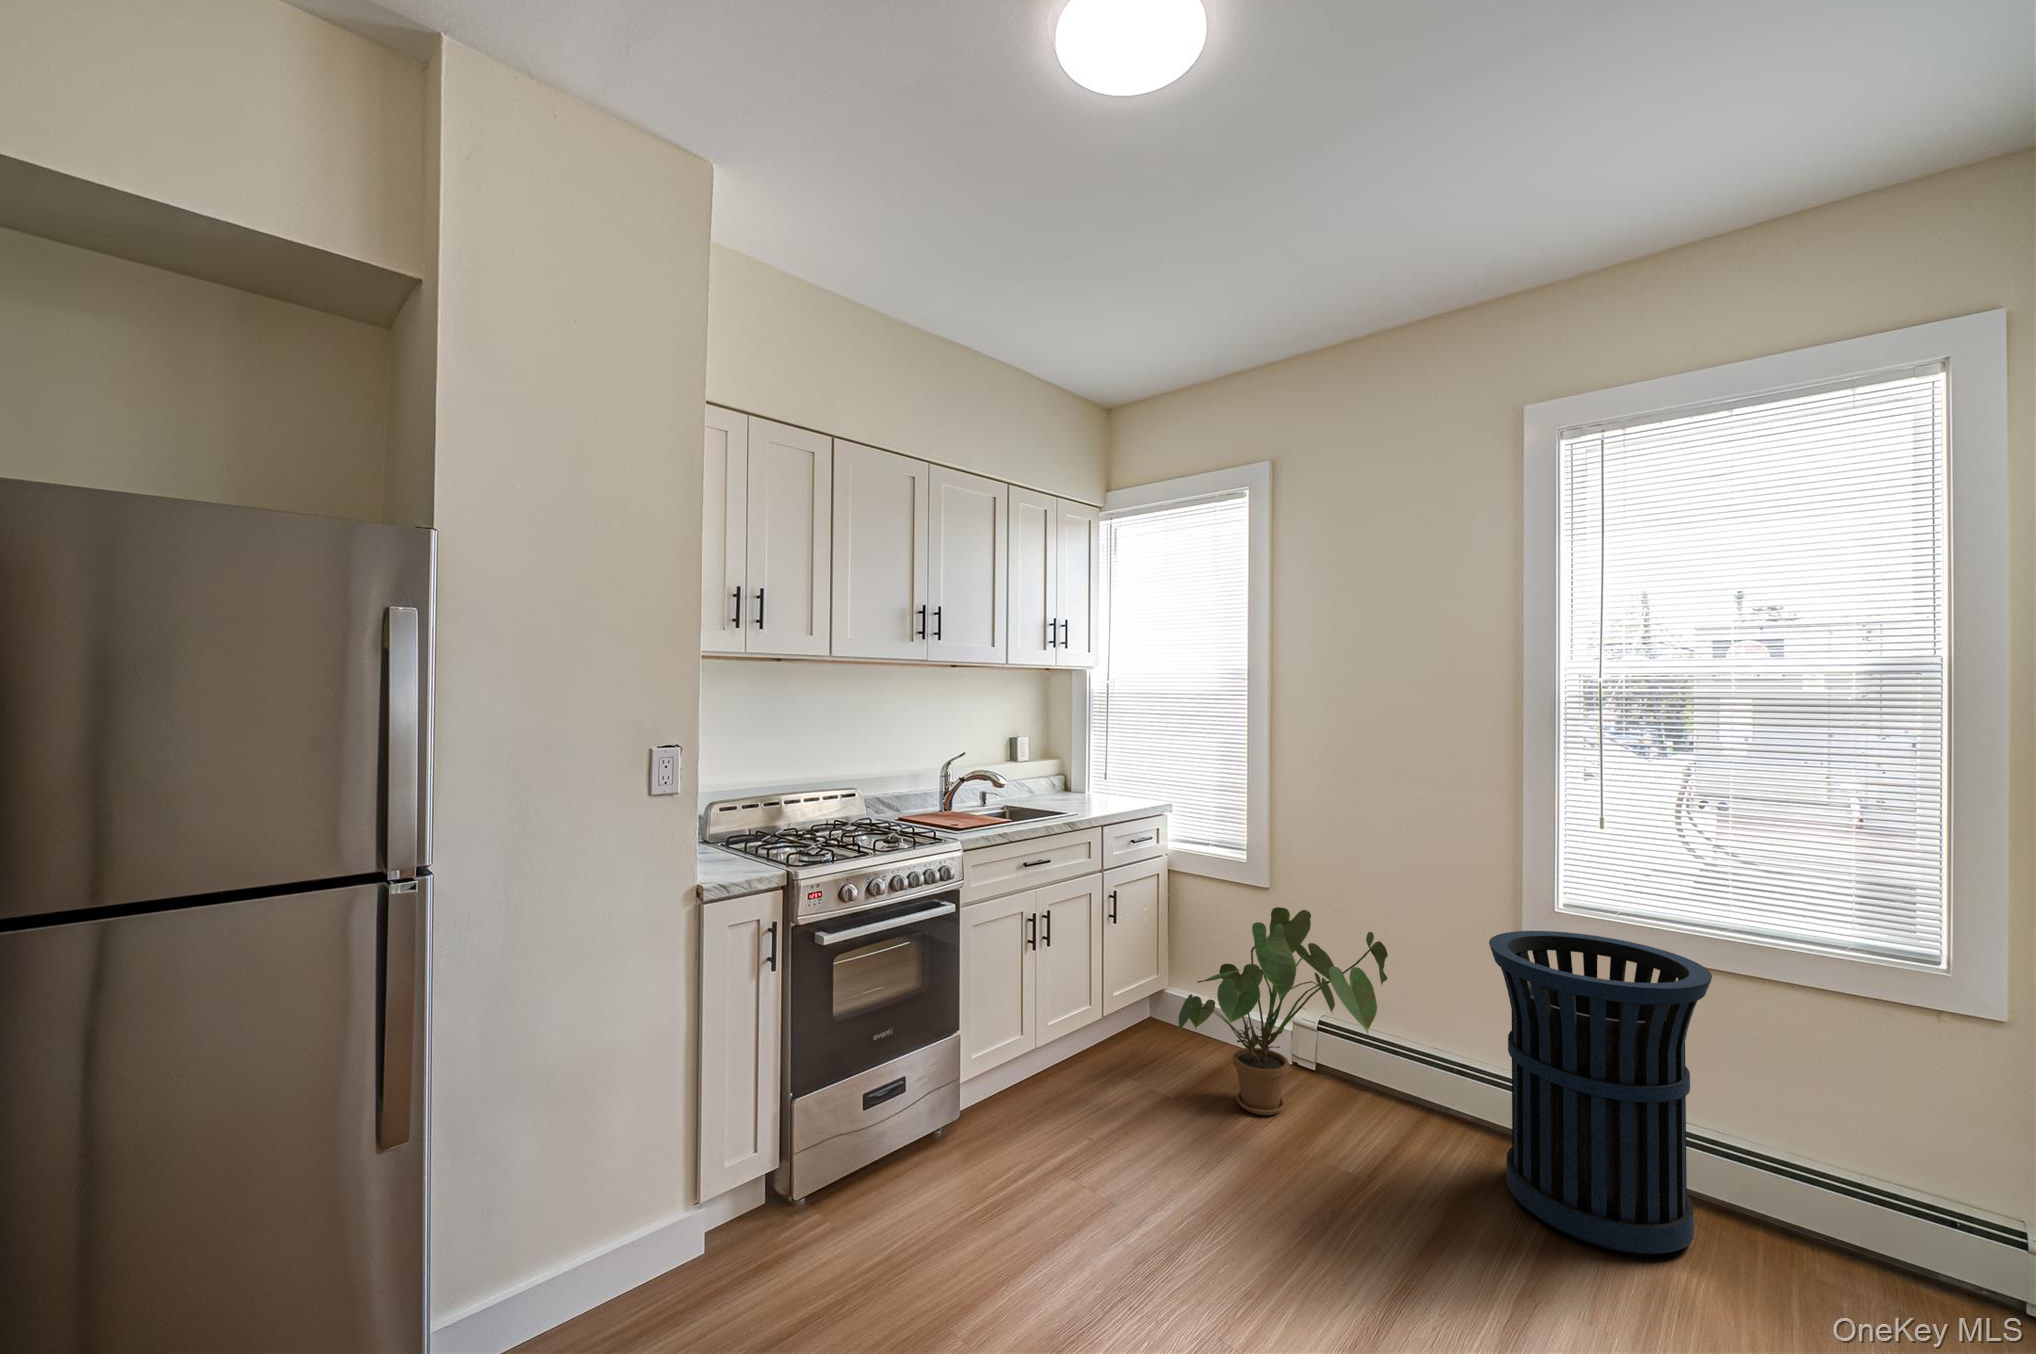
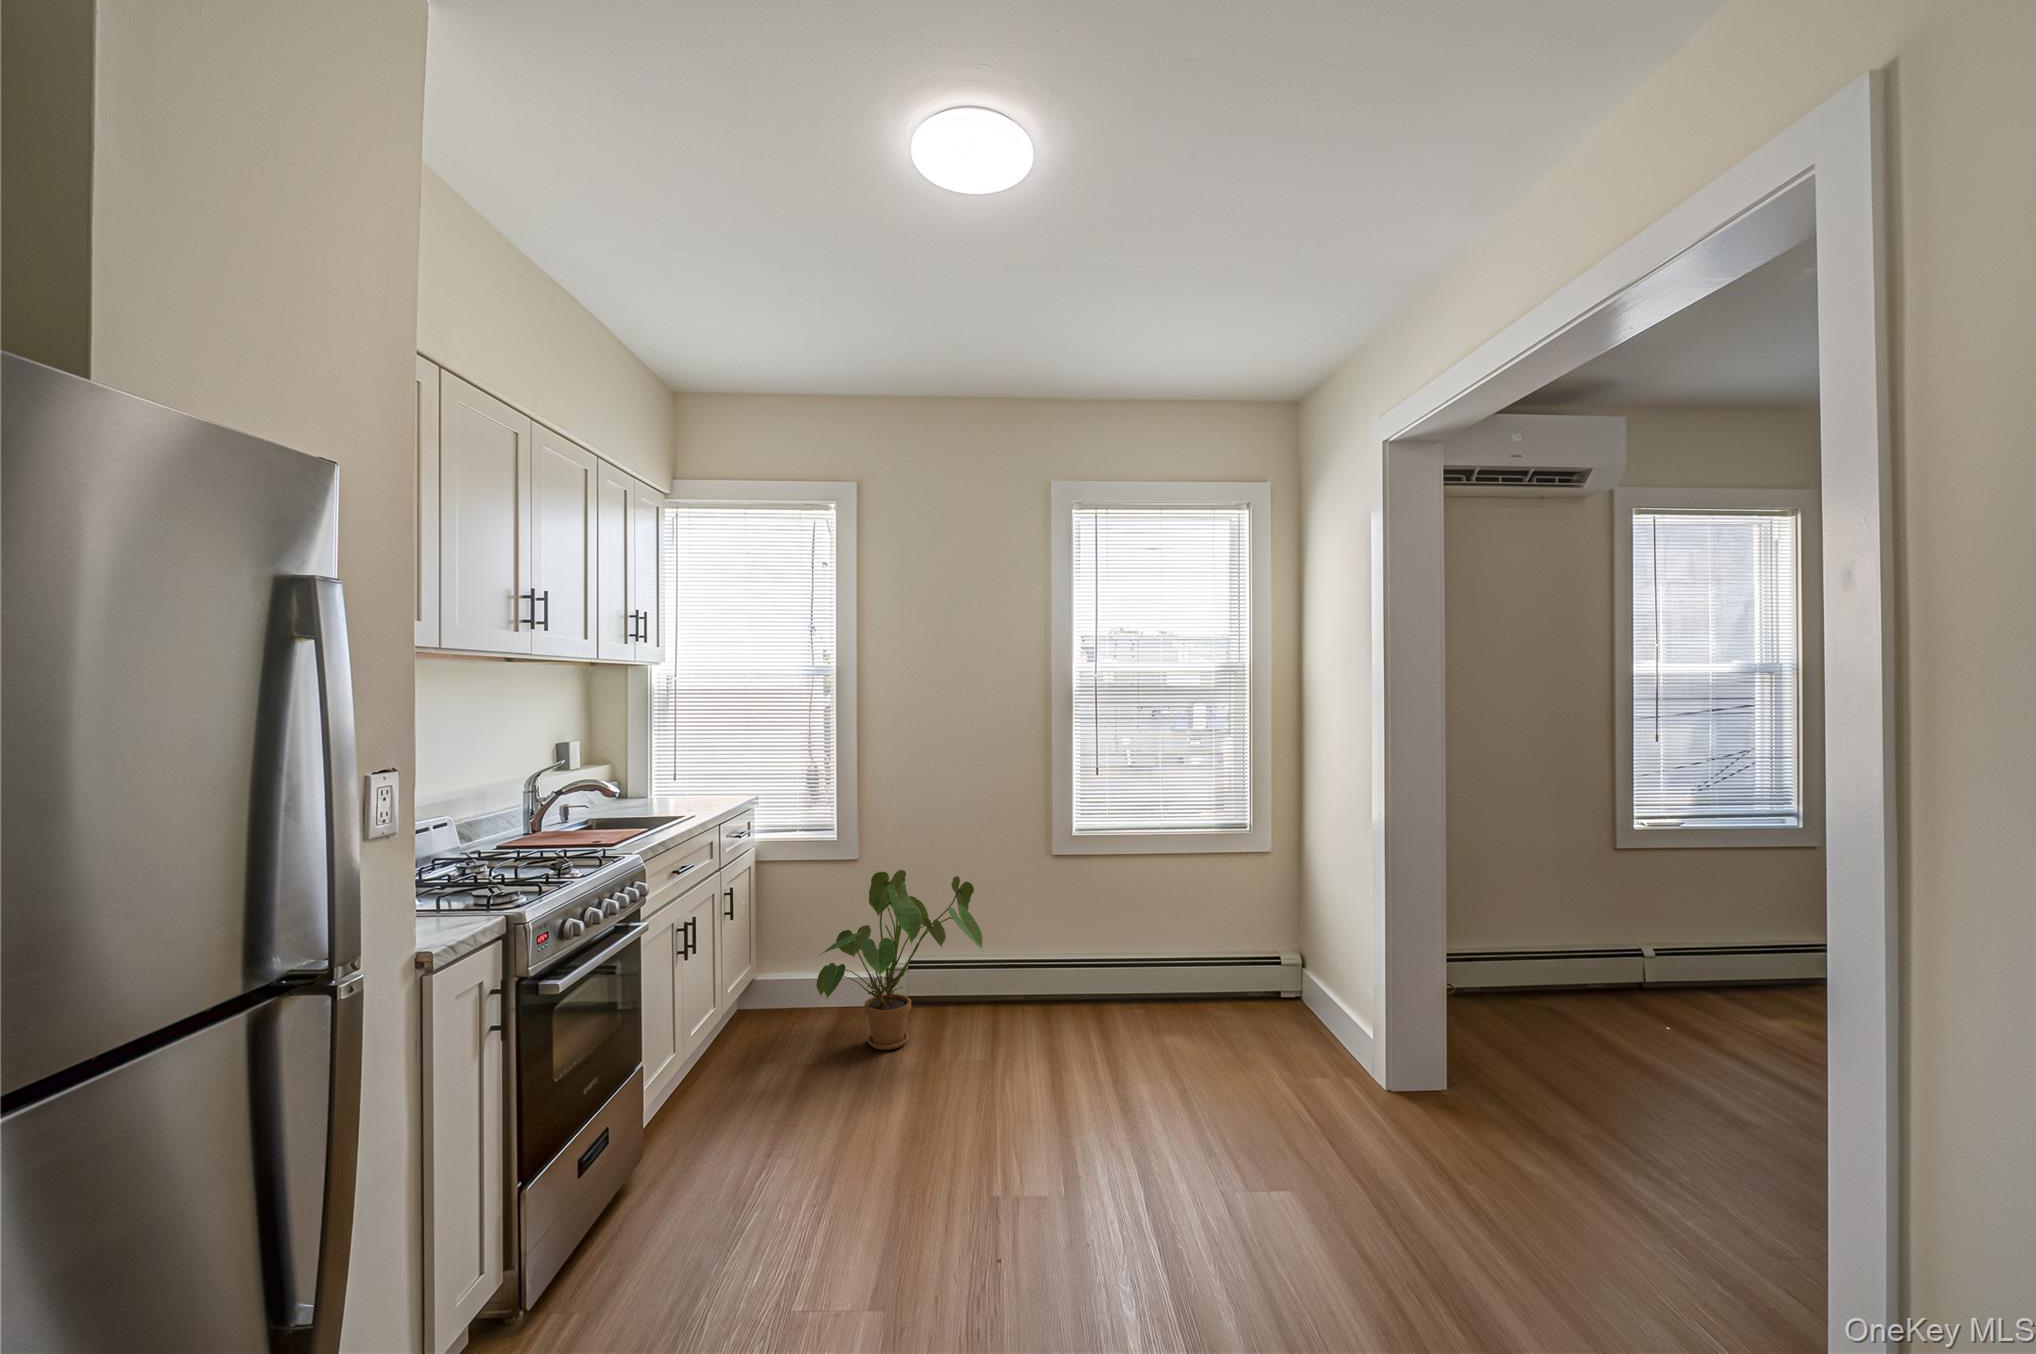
trash can: present [1489,931,1712,1254] -> none [1056,846,1179,1045]

